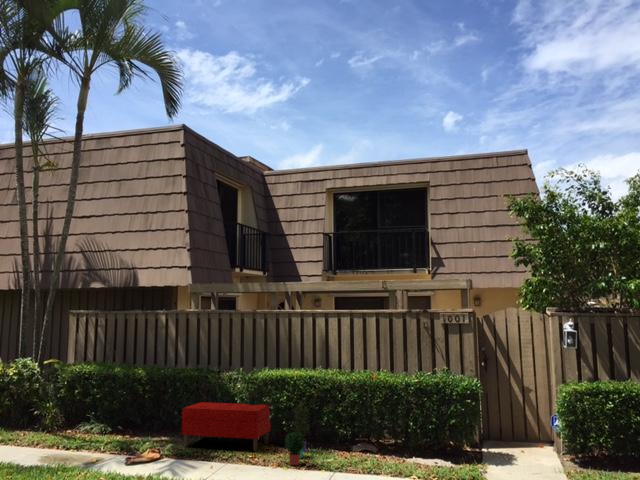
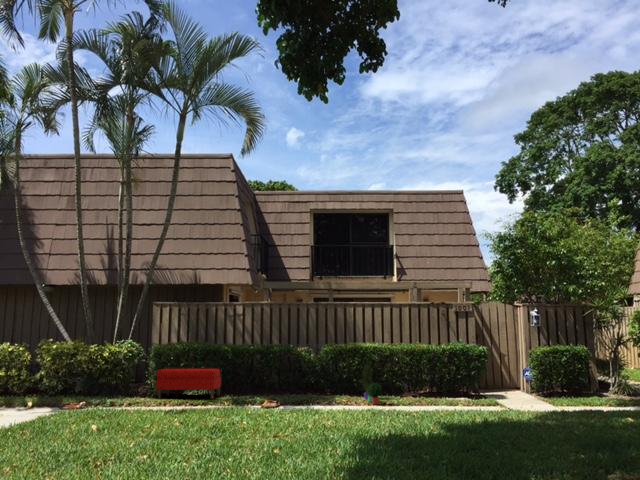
bench: present [182,402,271,451] -> present [157,369,221,399]

